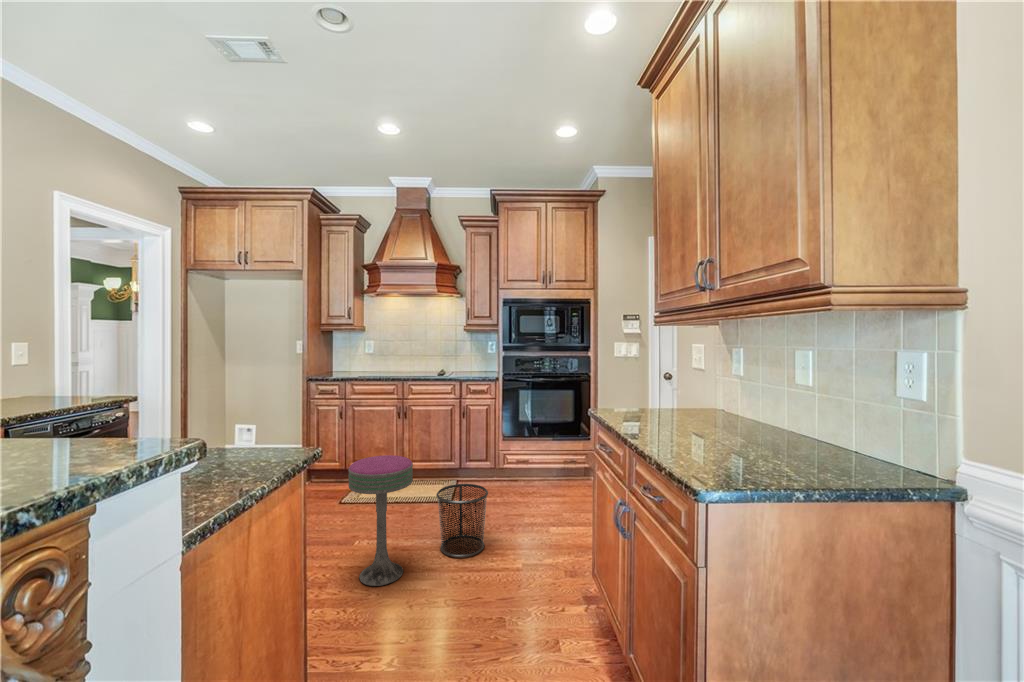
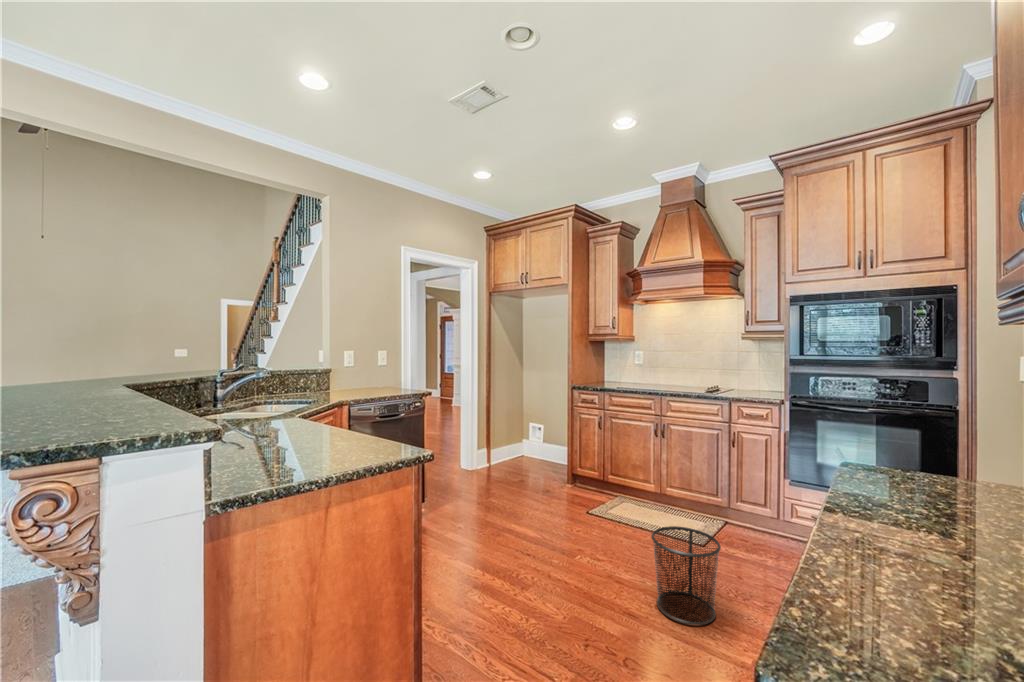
bar stool: present [348,455,413,586] -> none [549,472,616,614]

